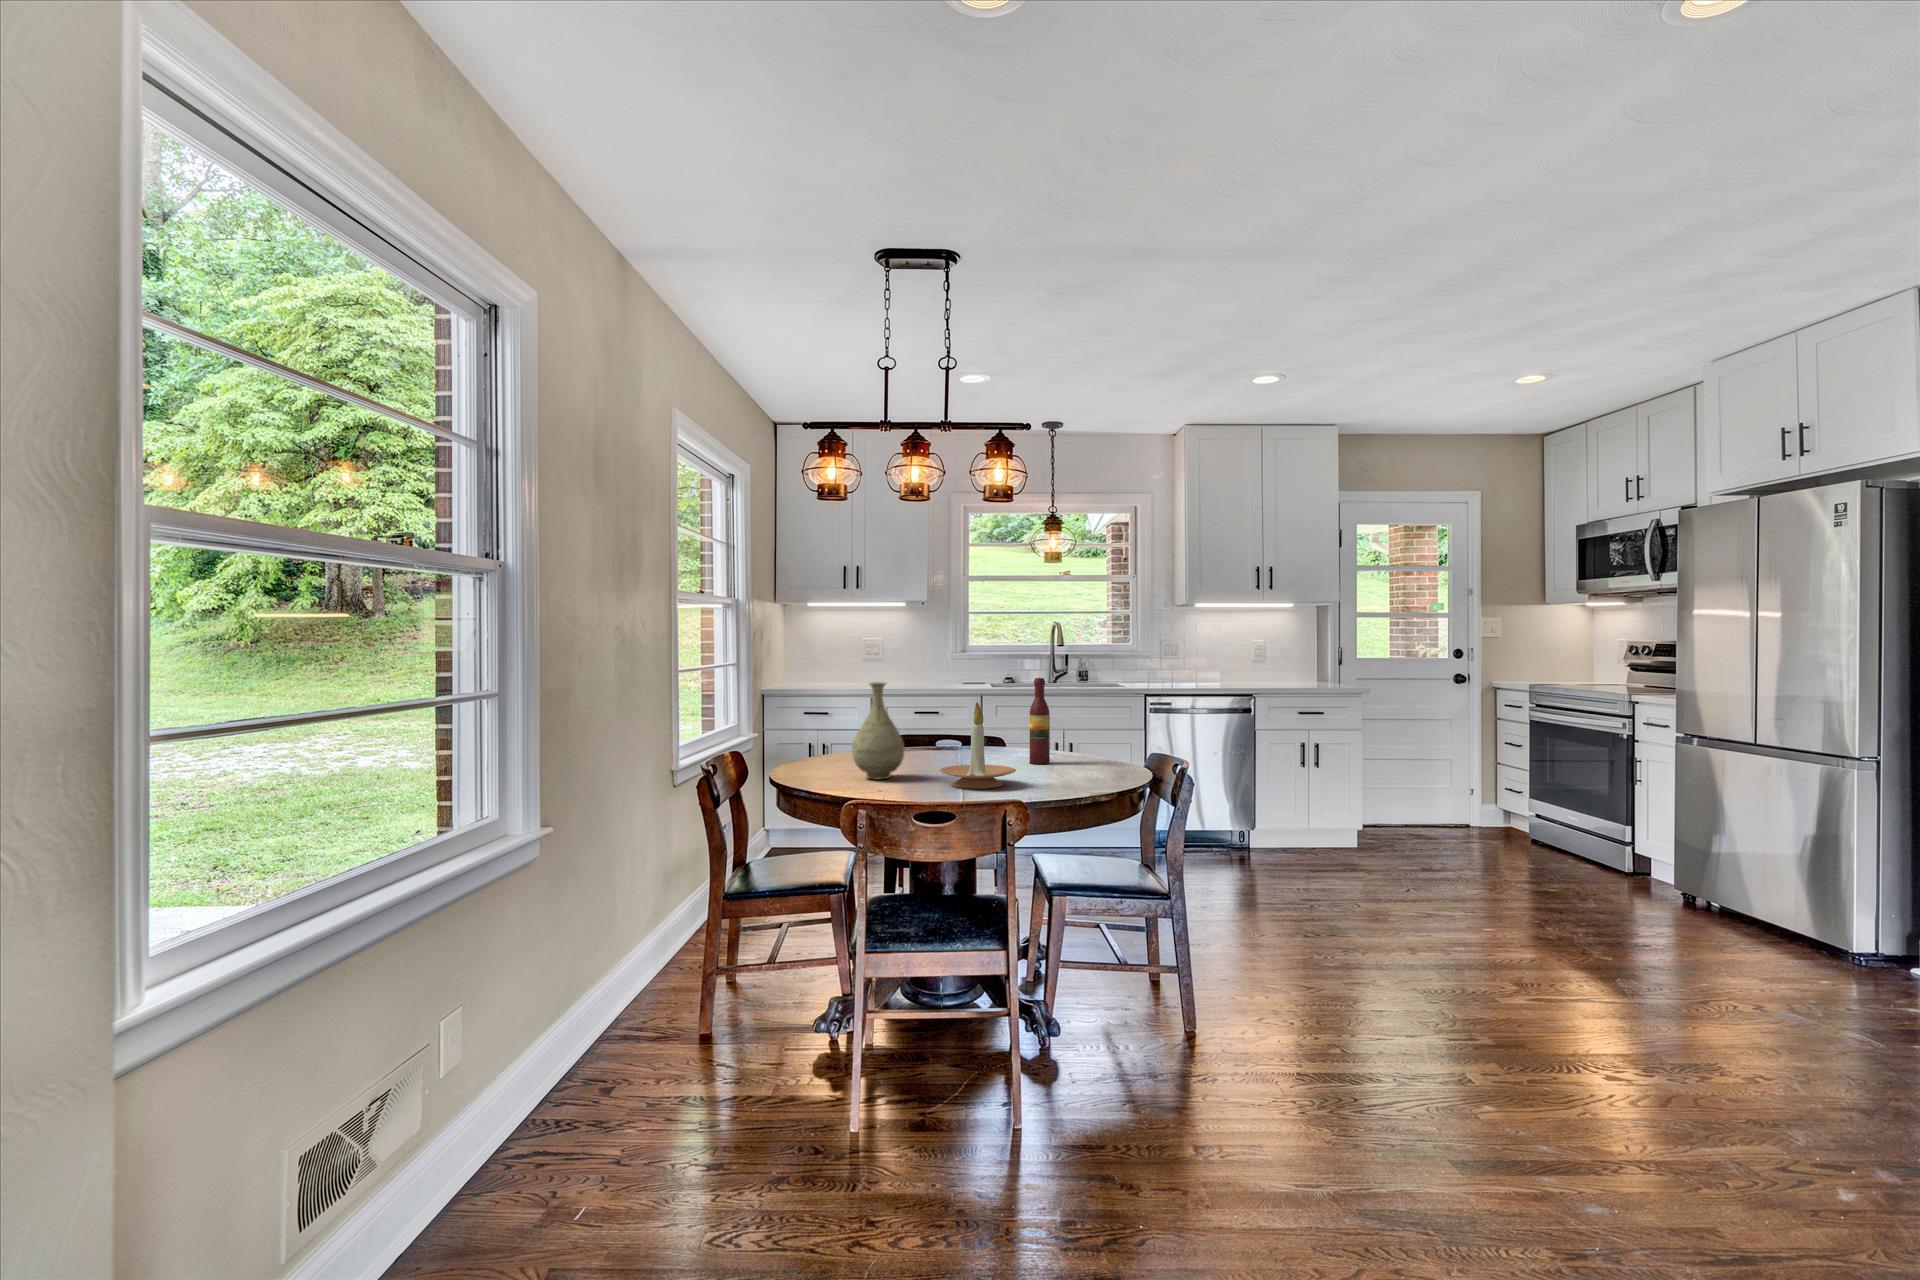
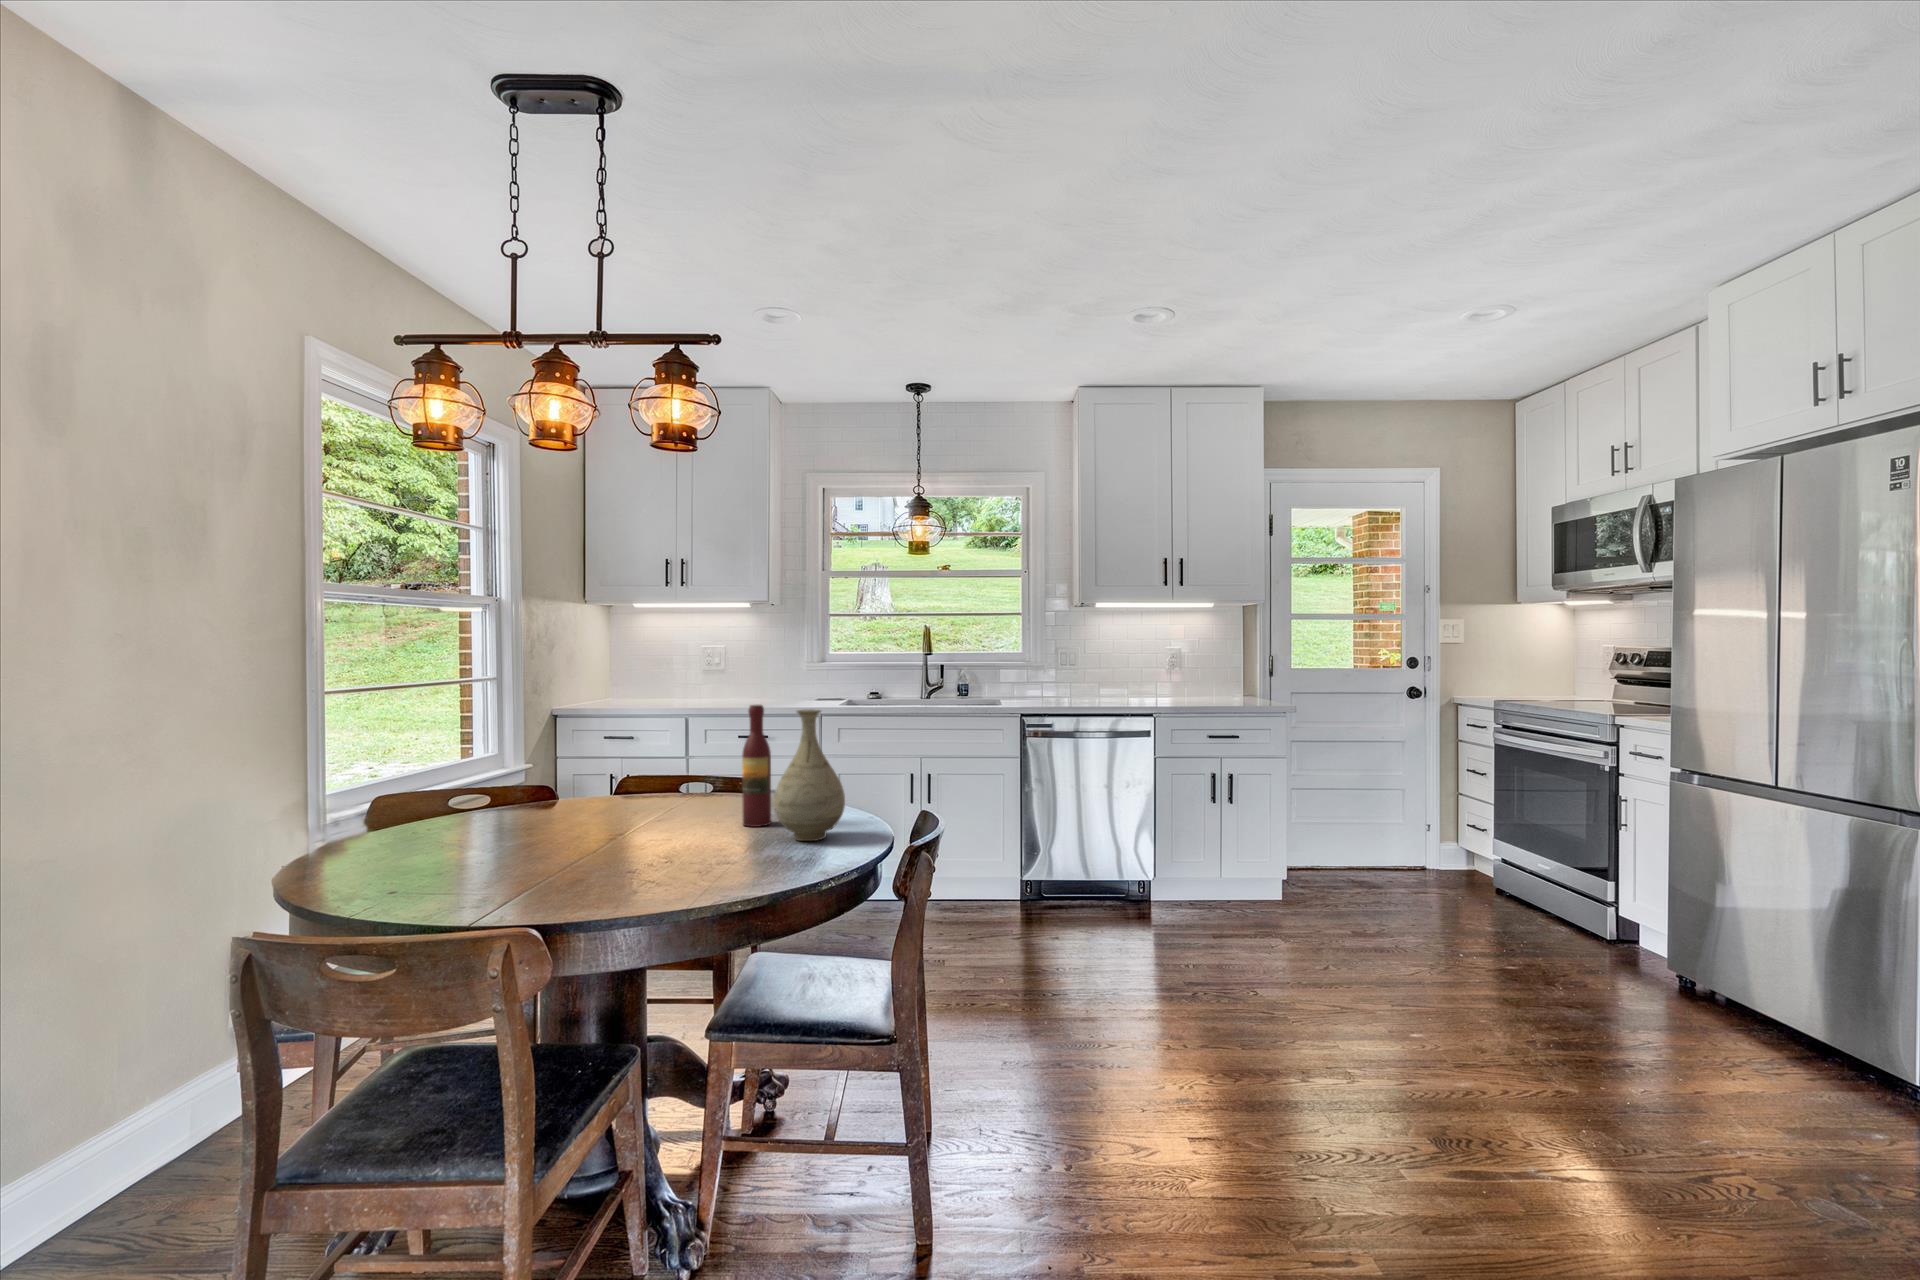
vase: present [852,682,904,779] -> present [774,709,845,841]
candle holder: present [940,702,1016,788] -> none [519,747,645,883]

